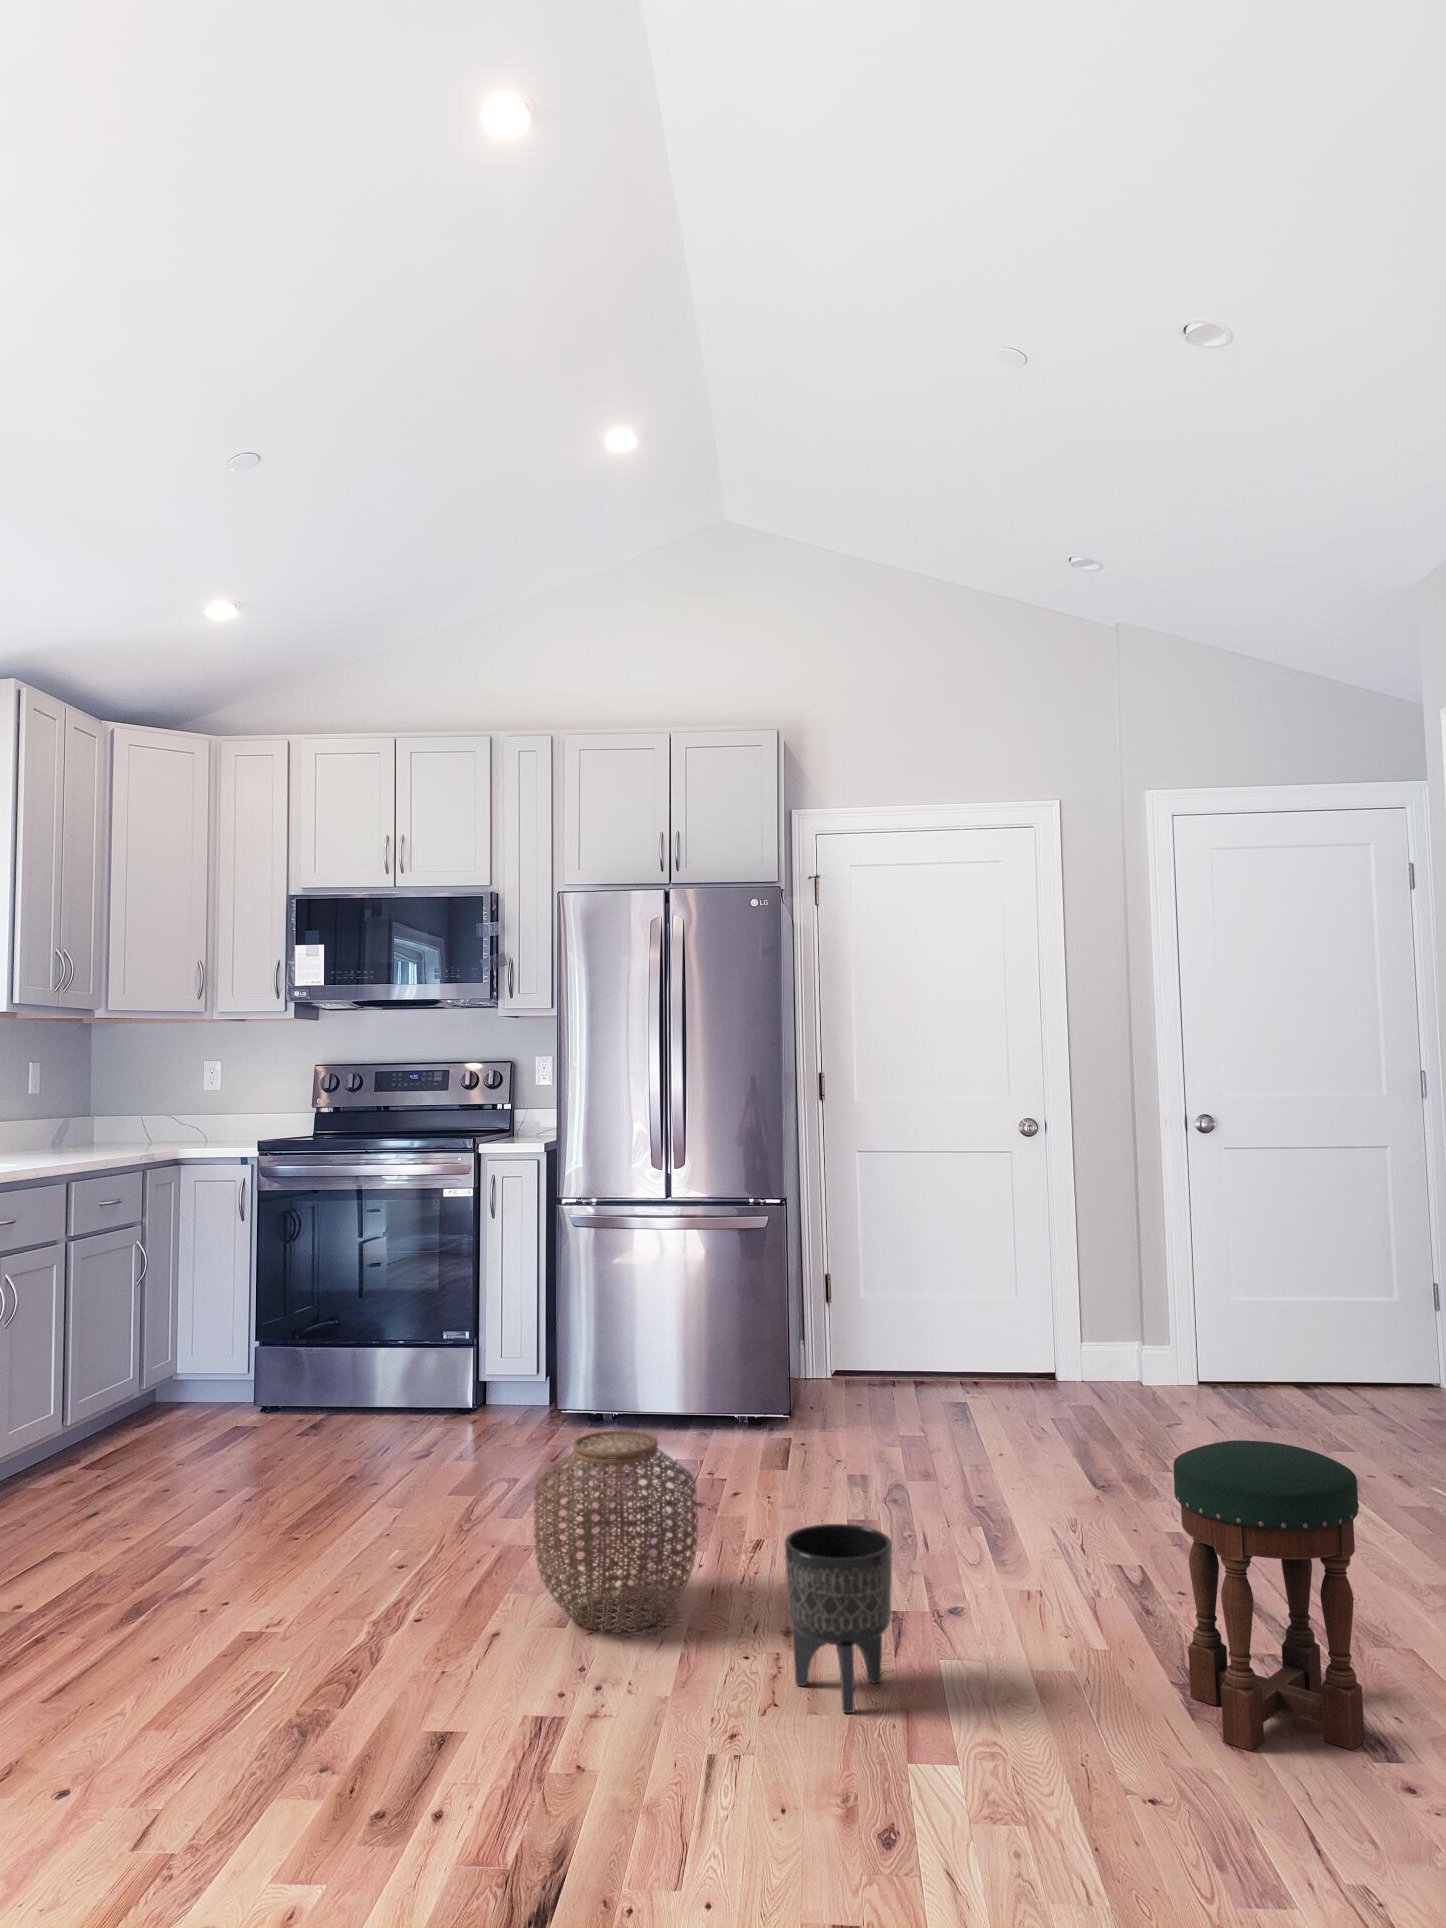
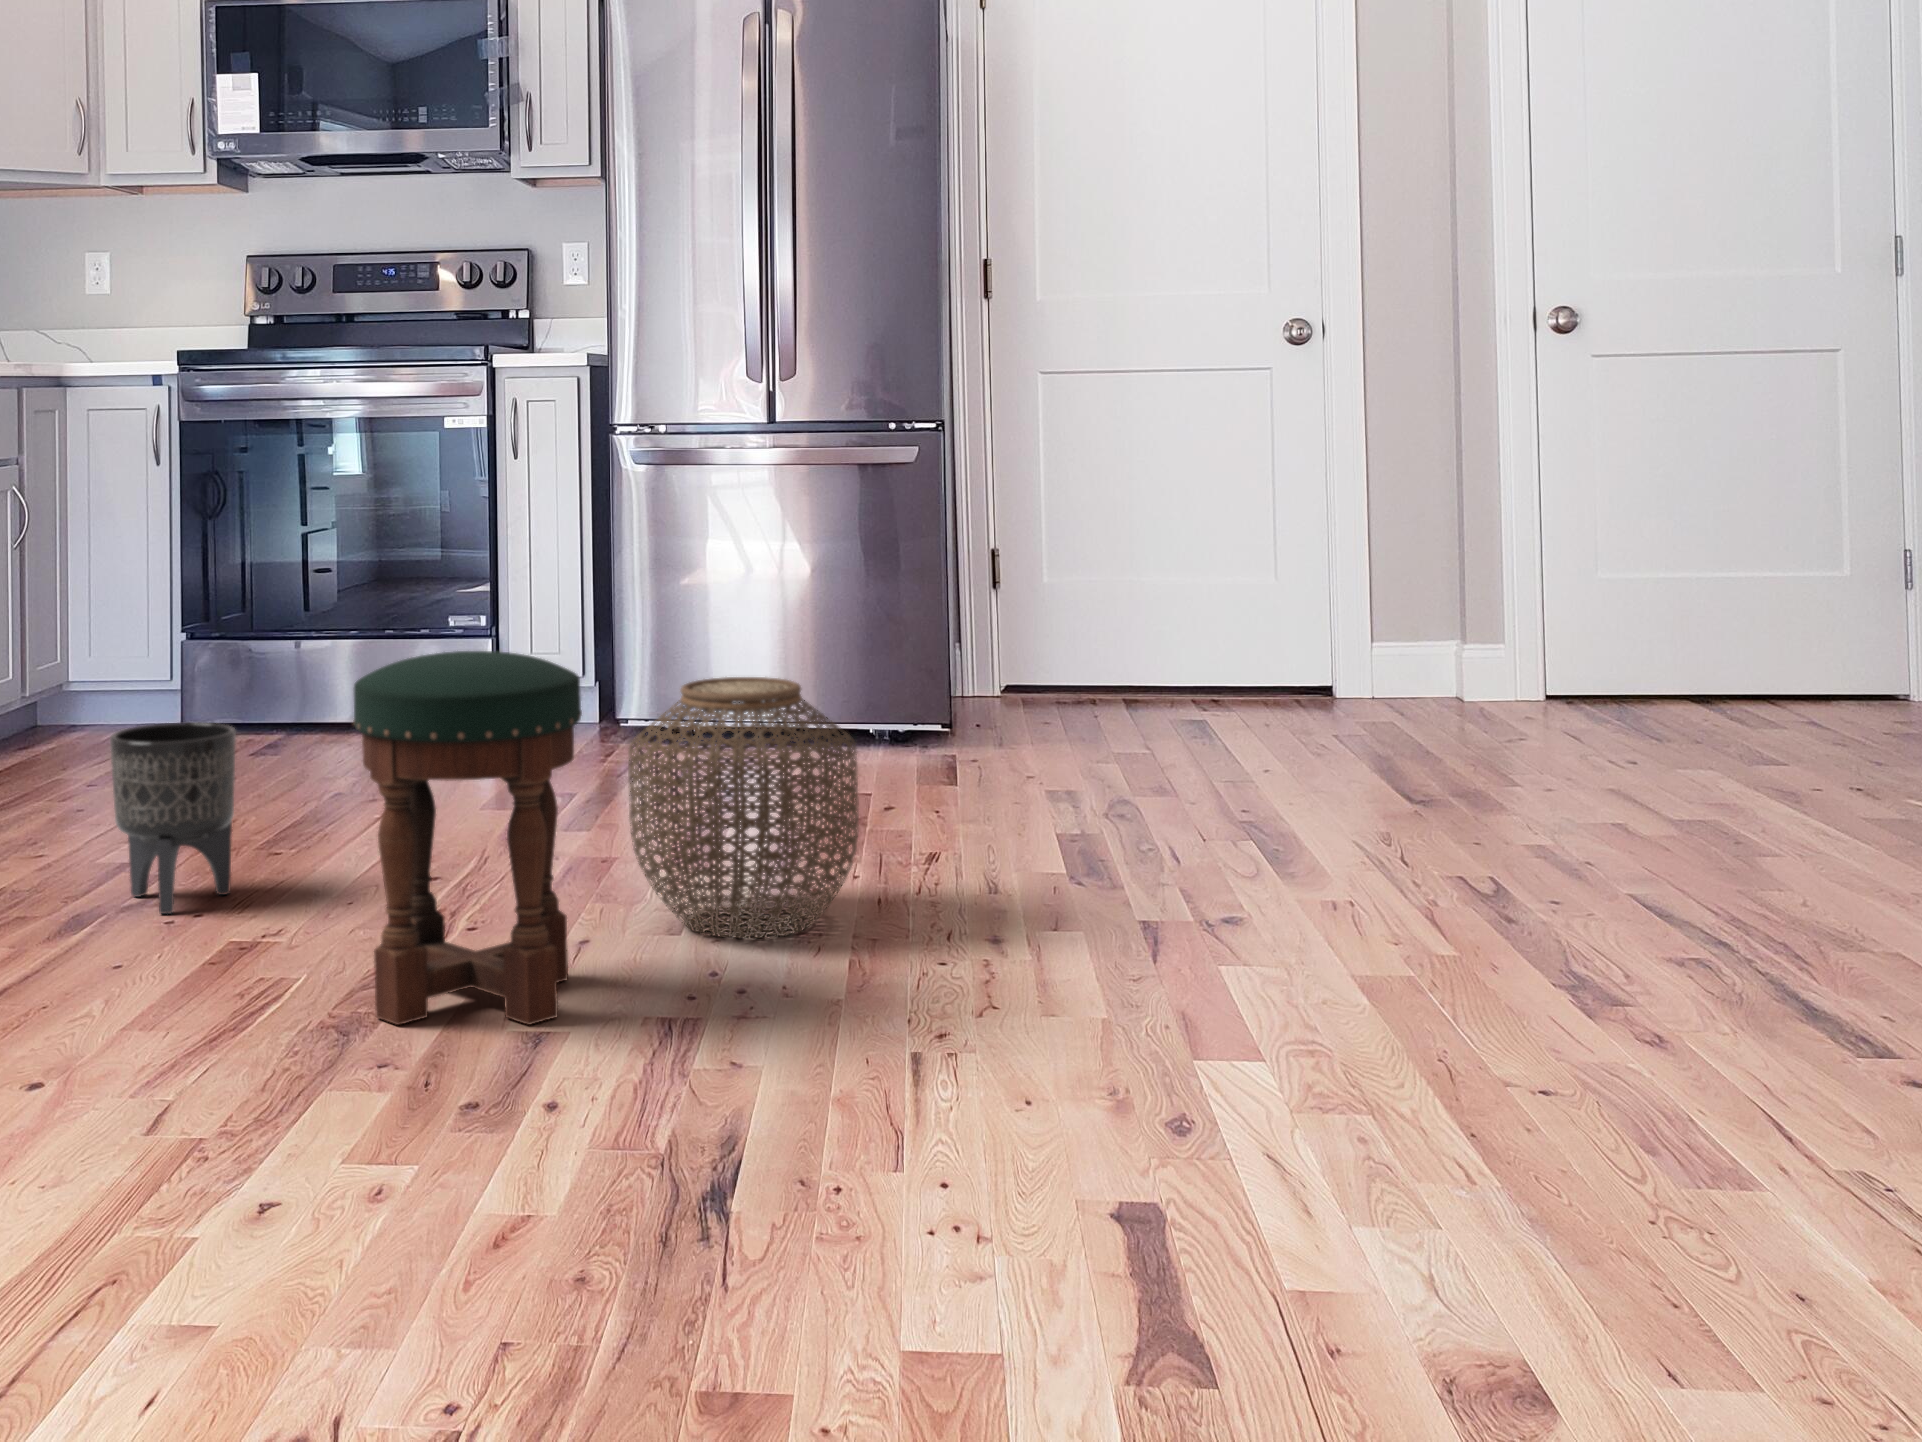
stool: present [1173,1440,1365,1751] -> present [353,651,582,1025]
planter: present [784,1524,892,1713] -> present [110,722,236,914]

